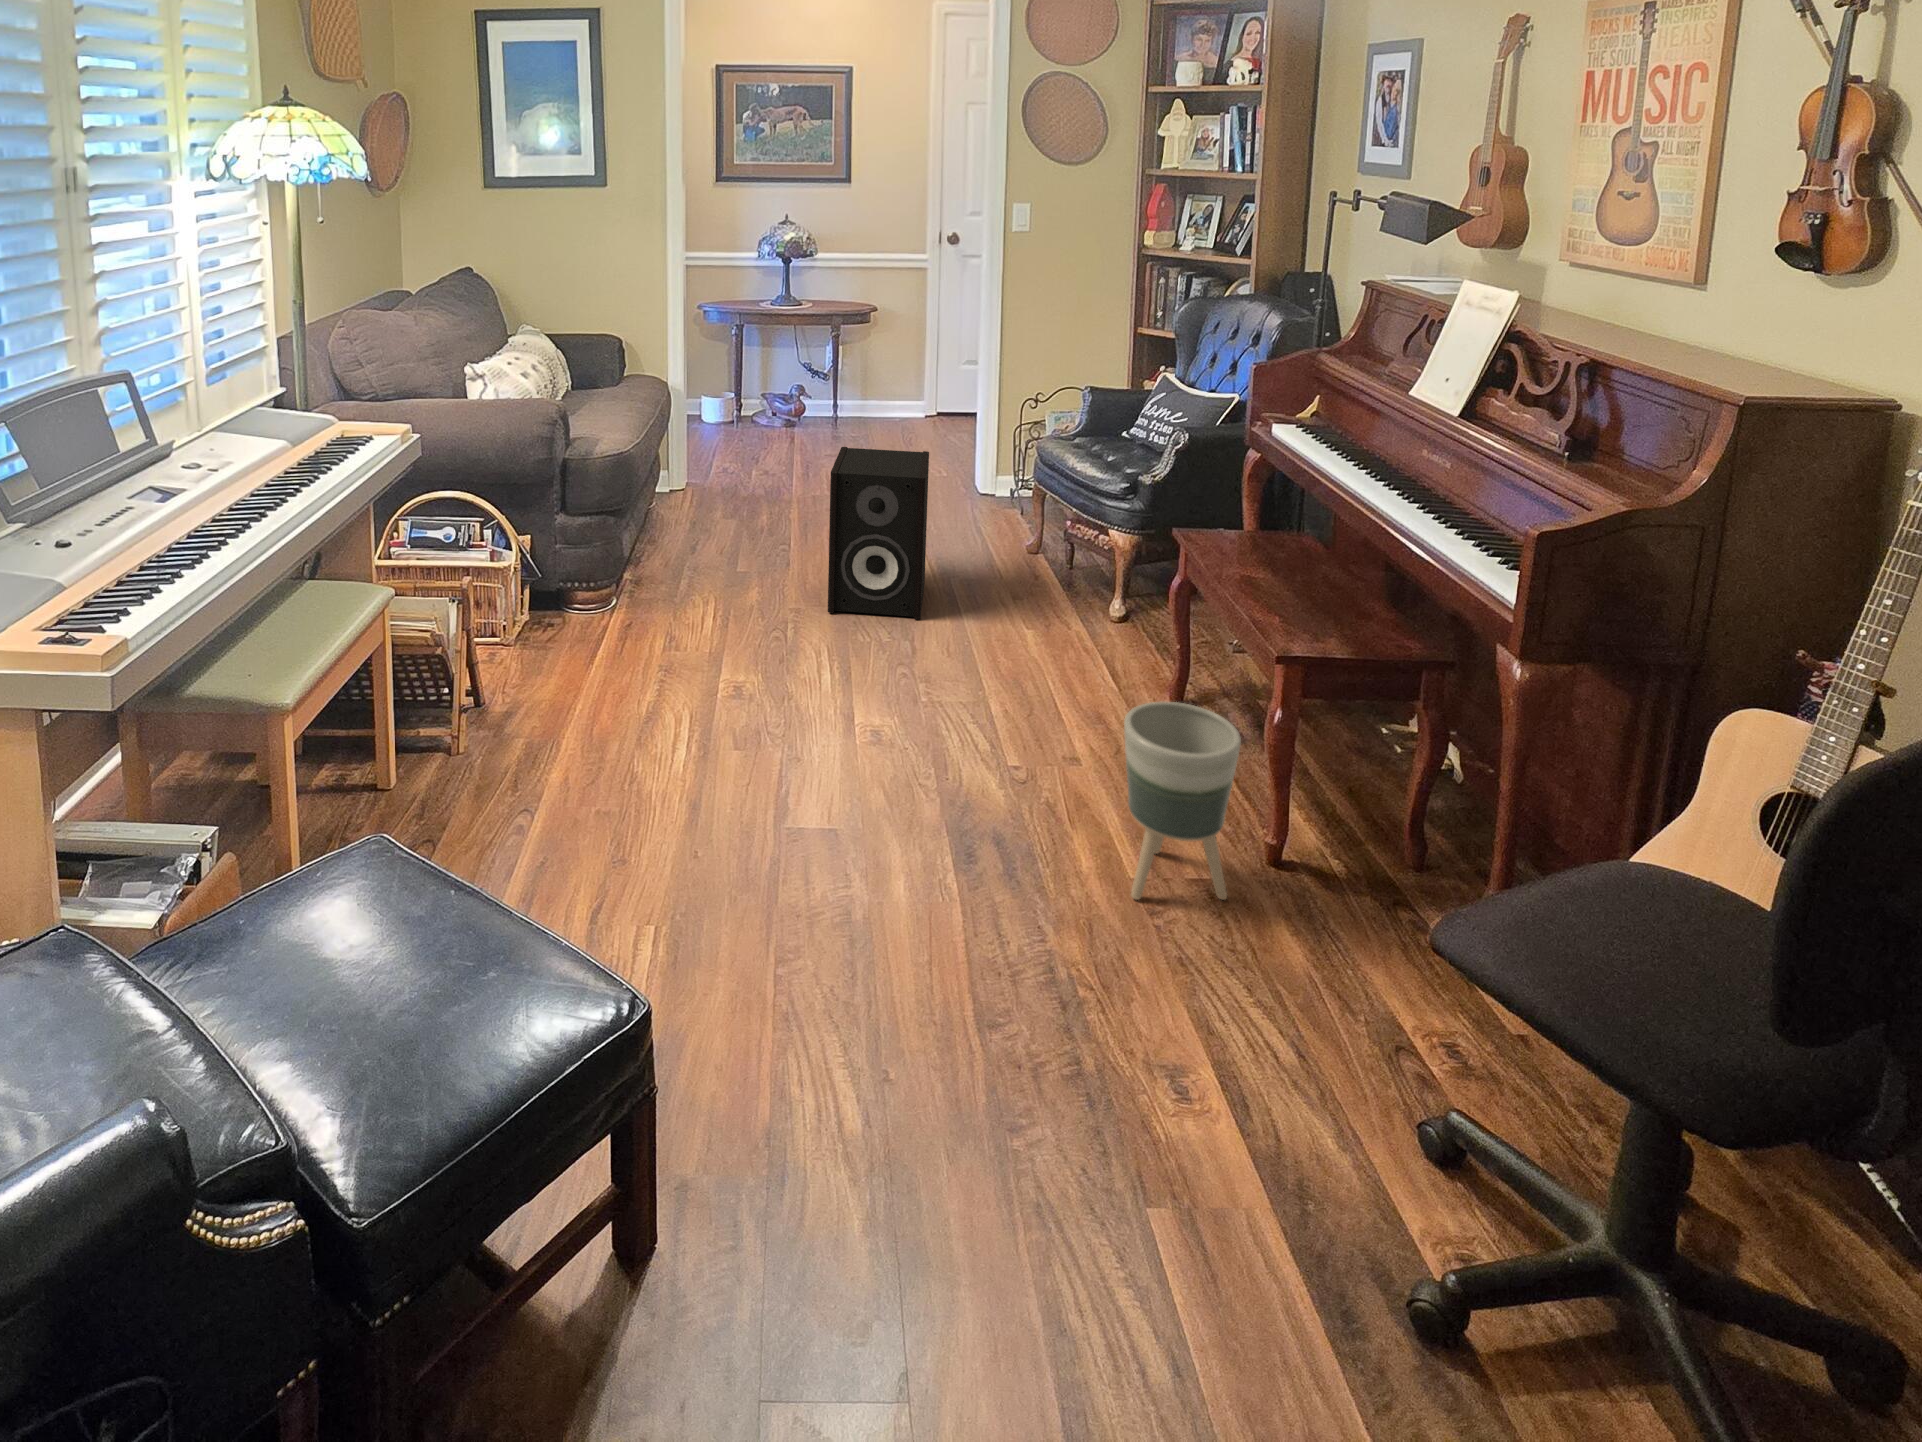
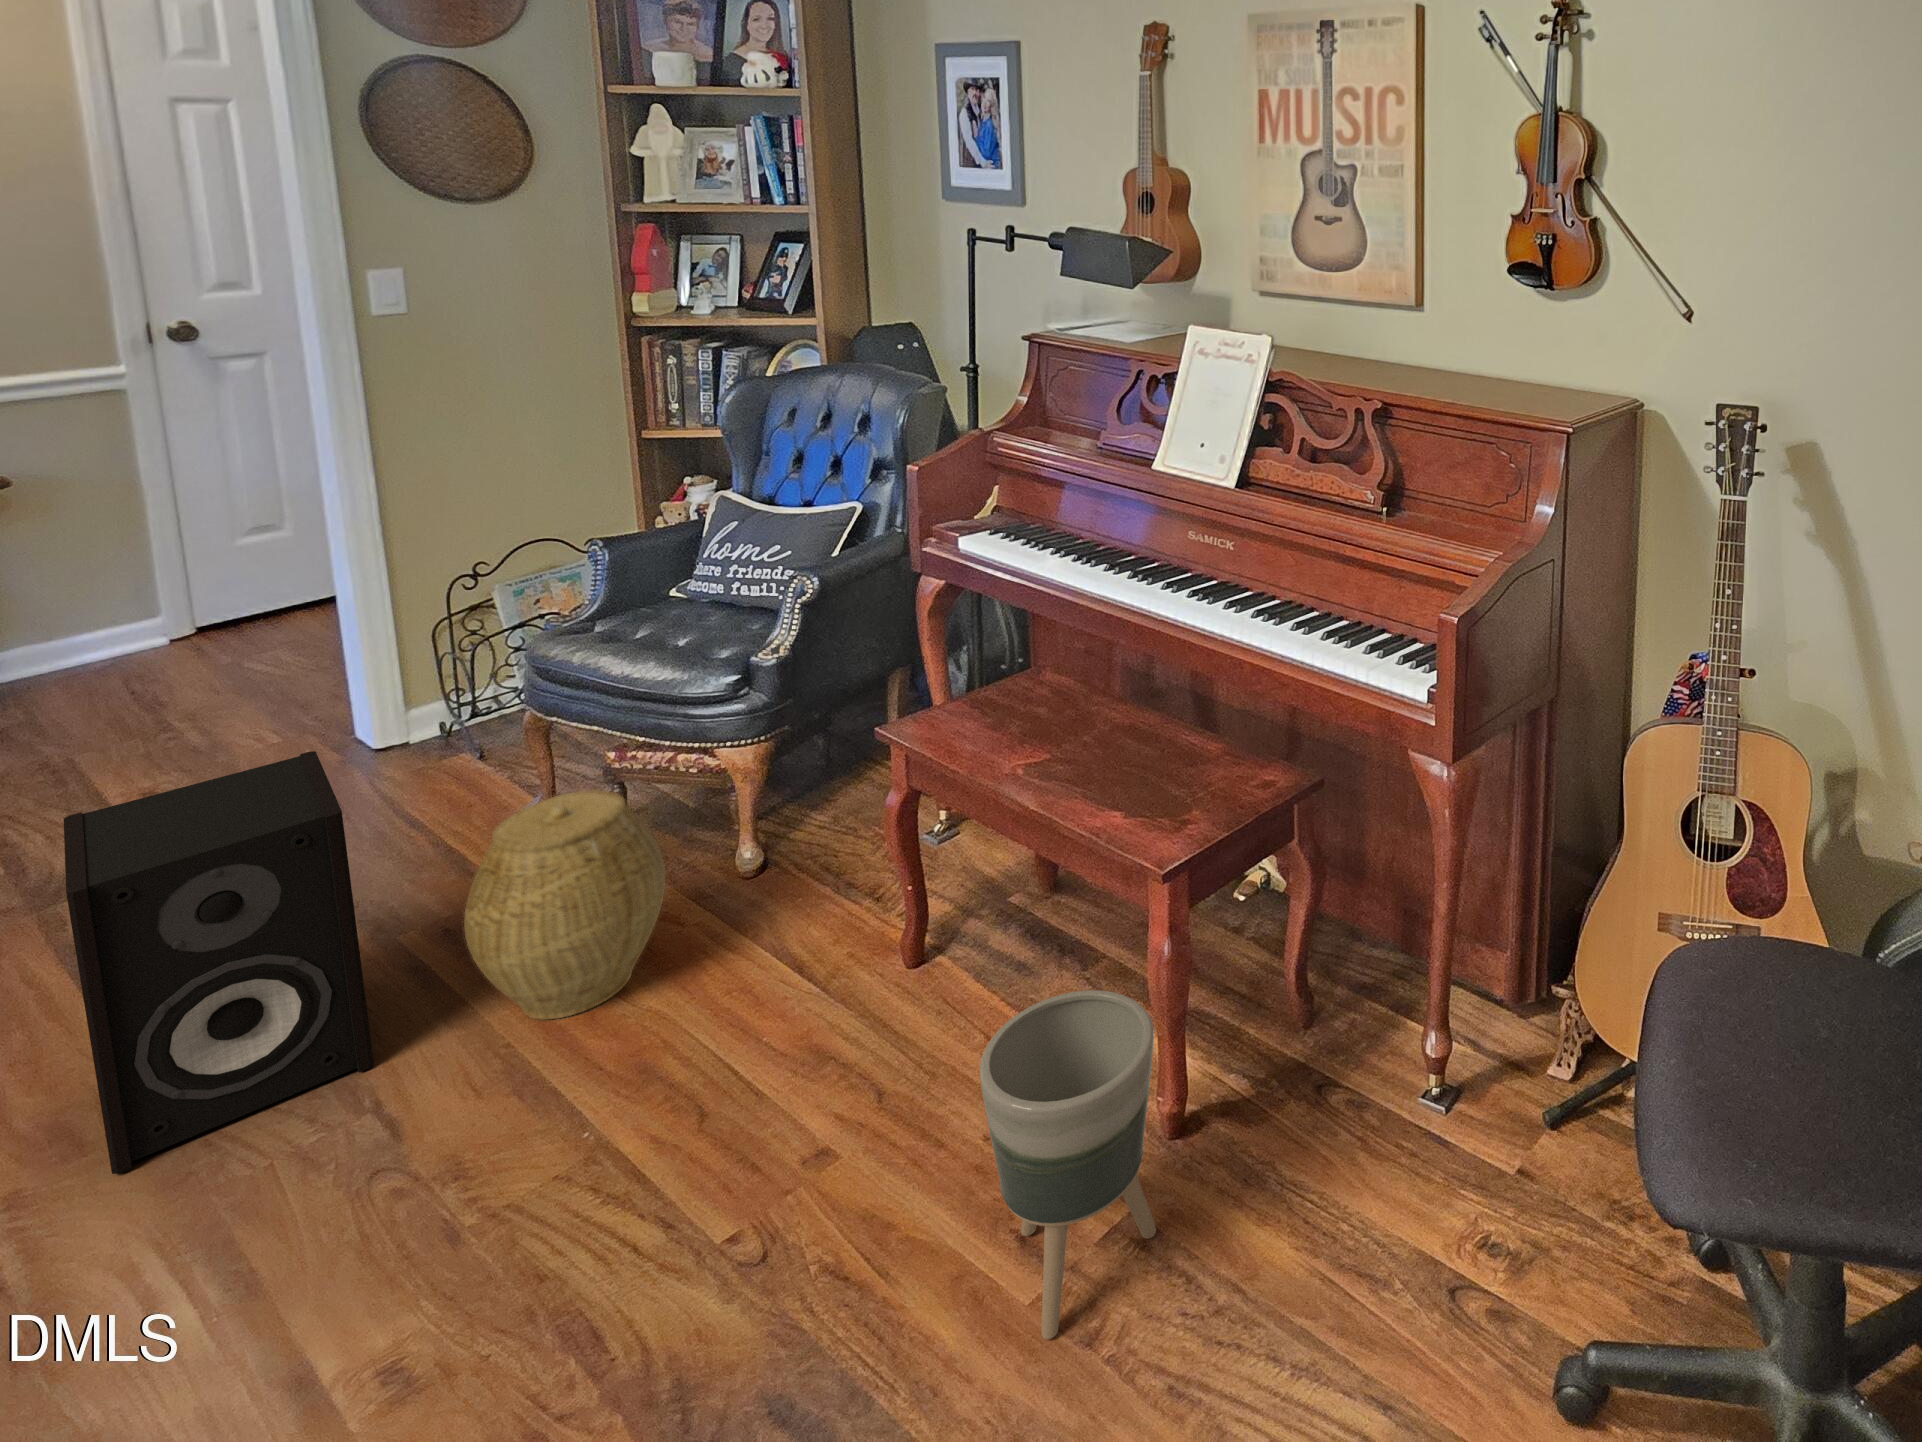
woven basket: none [964,514,1061,641] -> present [464,790,666,1020]

